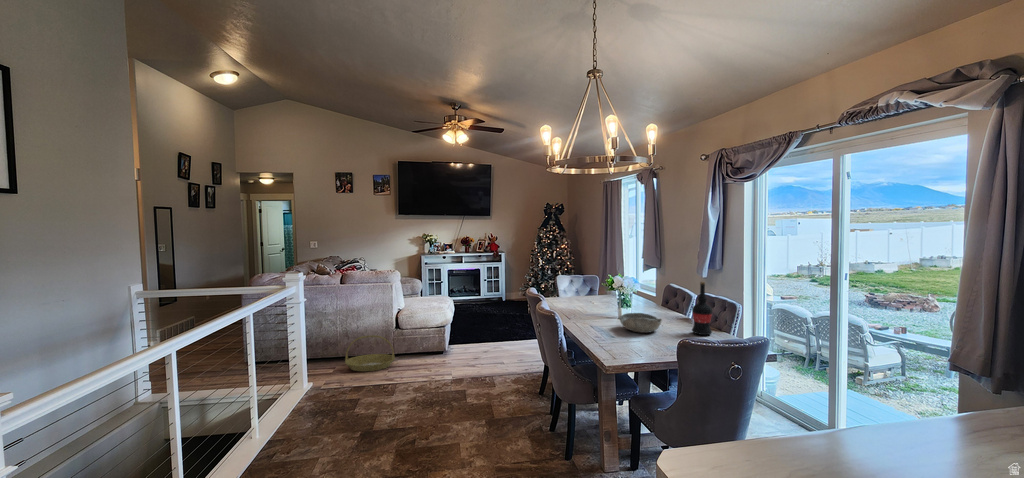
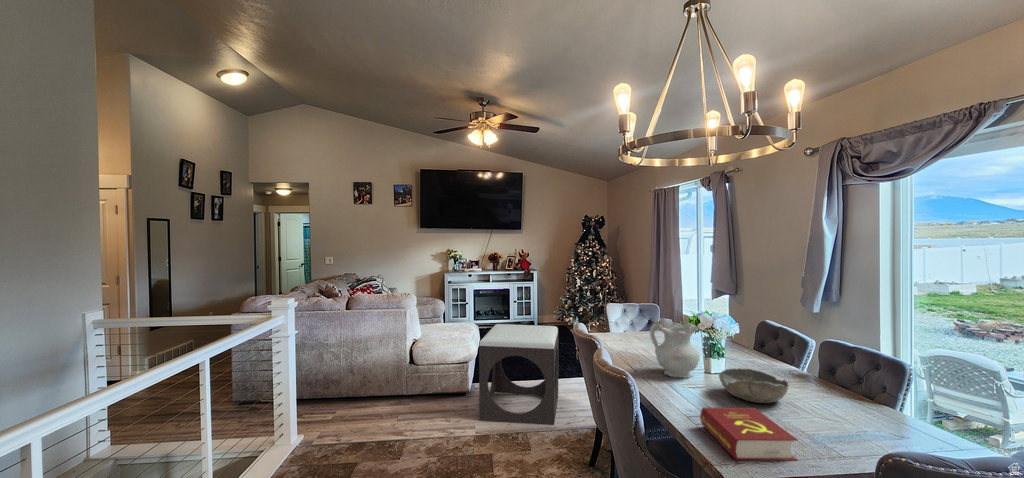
wine bottle: present [692,282,712,335] -> none [839,328,876,412]
ceramic pitcher: none [578,283,611,322] -> present [650,321,700,378]
footstool: none [454,294,519,371] -> present [479,324,558,425]
book: none [599,332,648,358] -> present [700,408,798,461]
basket: present [345,335,395,372] -> none [346,374,407,420]

